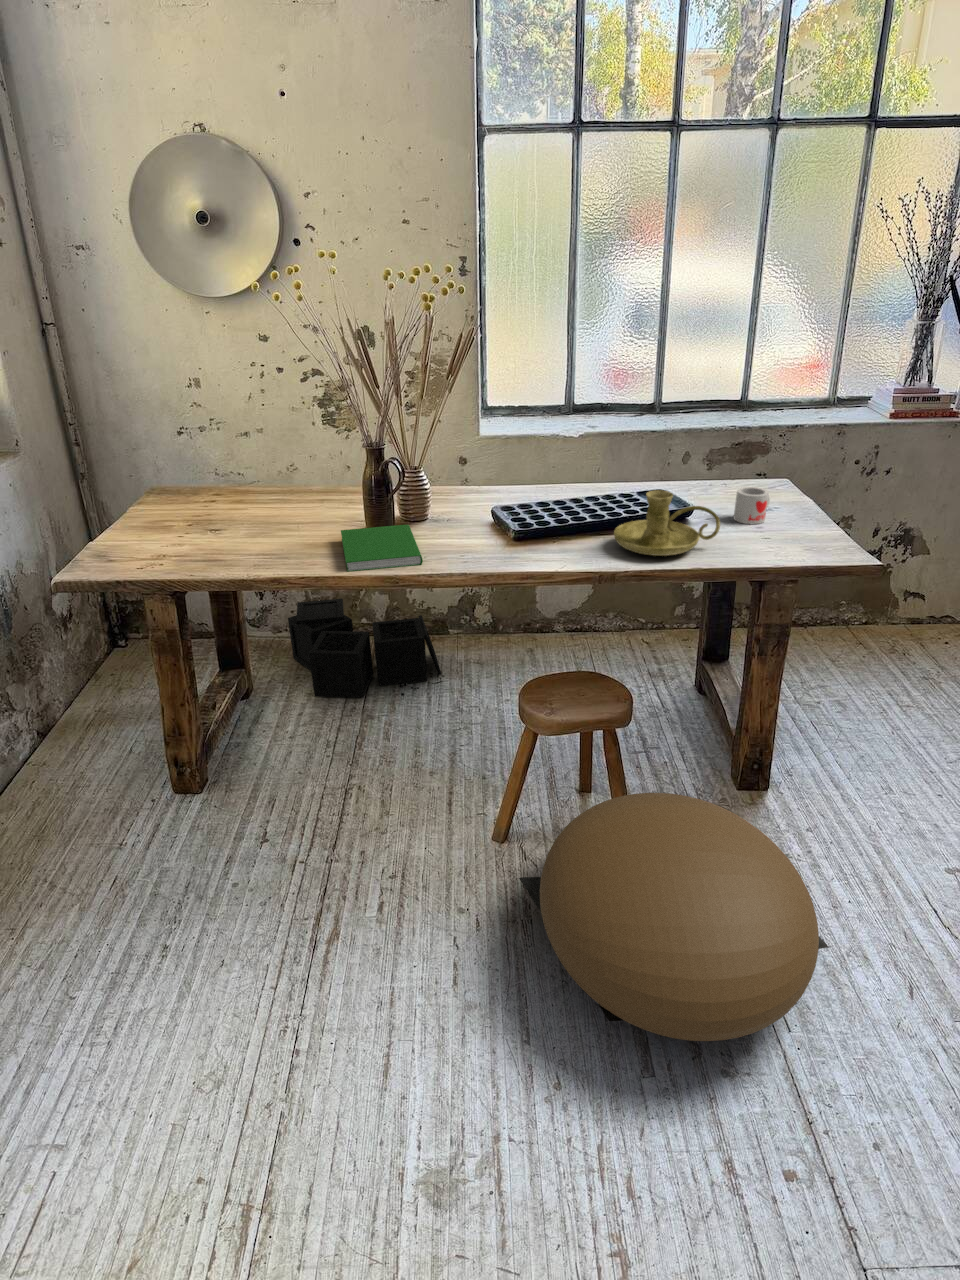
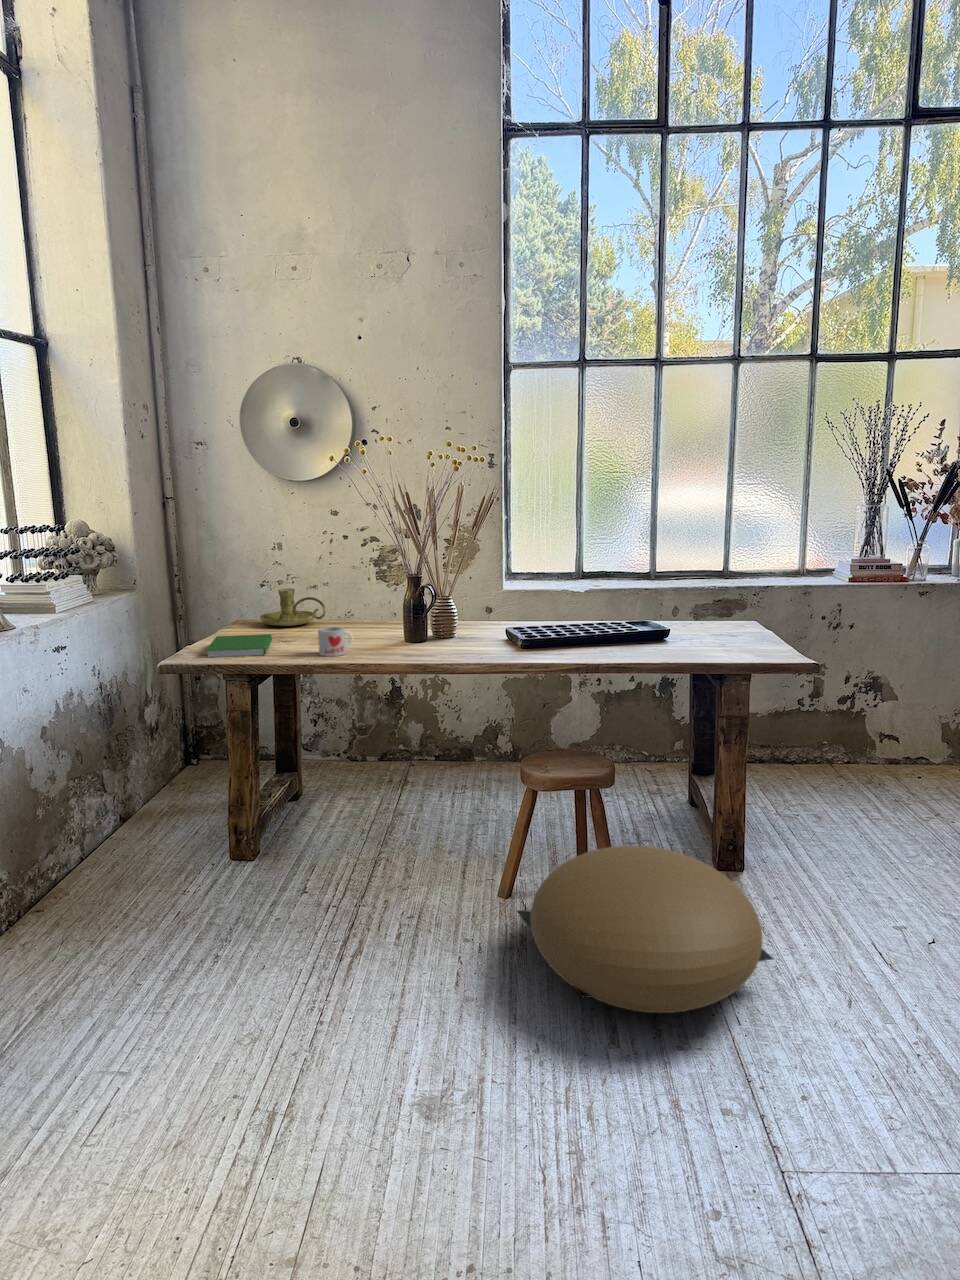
mug: present [734,487,771,524] -> present [318,627,353,656]
candle holder: present [614,490,720,556] -> present [260,588,326,626]
hardcover book: present [341,525,423,572] -> present [206,634,272,658]
storage bin: present [288,599,441,698] -> none [334,726,464,803]

